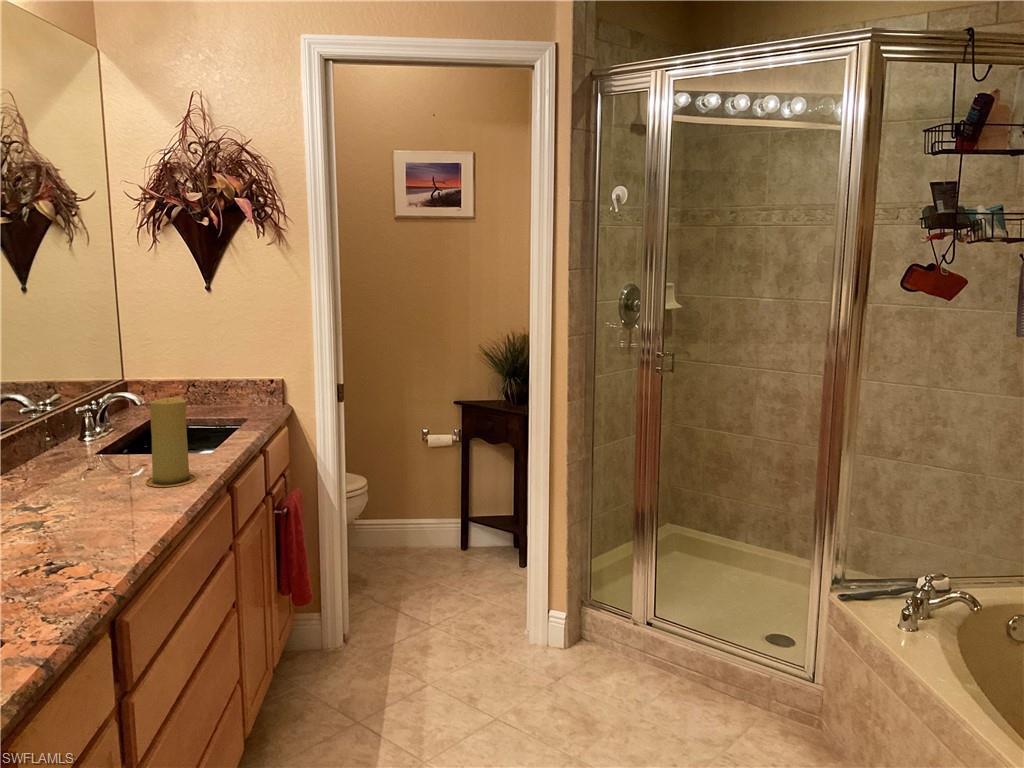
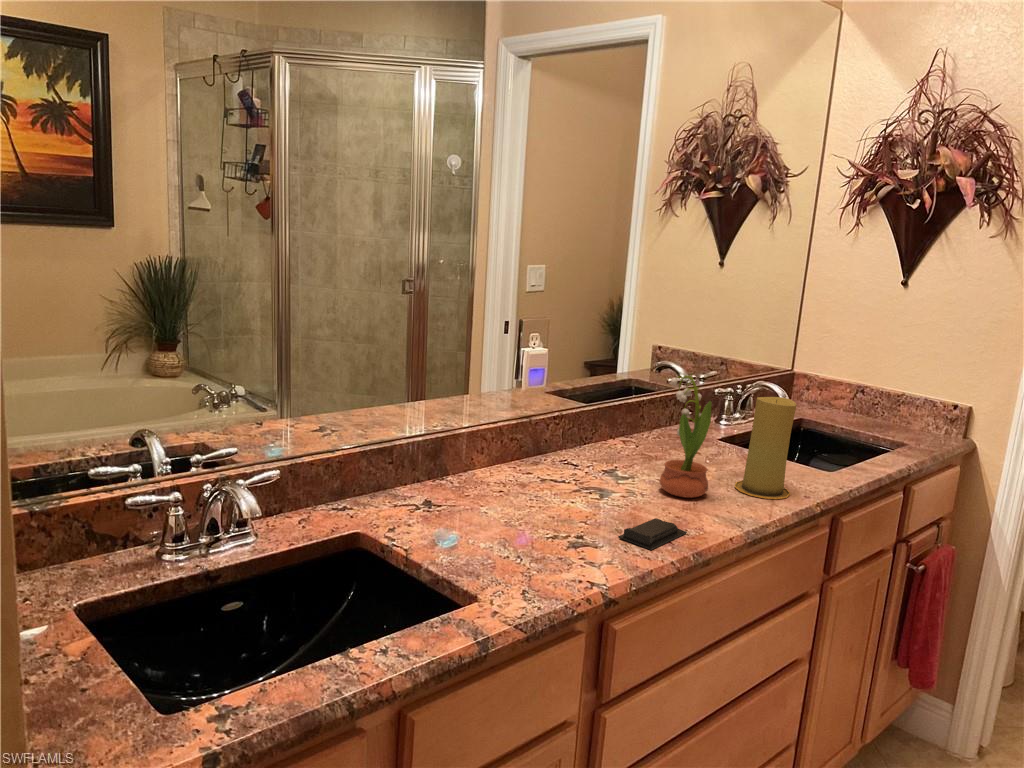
potted flower: none [68,392,131,507] -> present [659,373,711,498]
soap bar: none [86,524,141,552] -> present [618,518,687,550]

